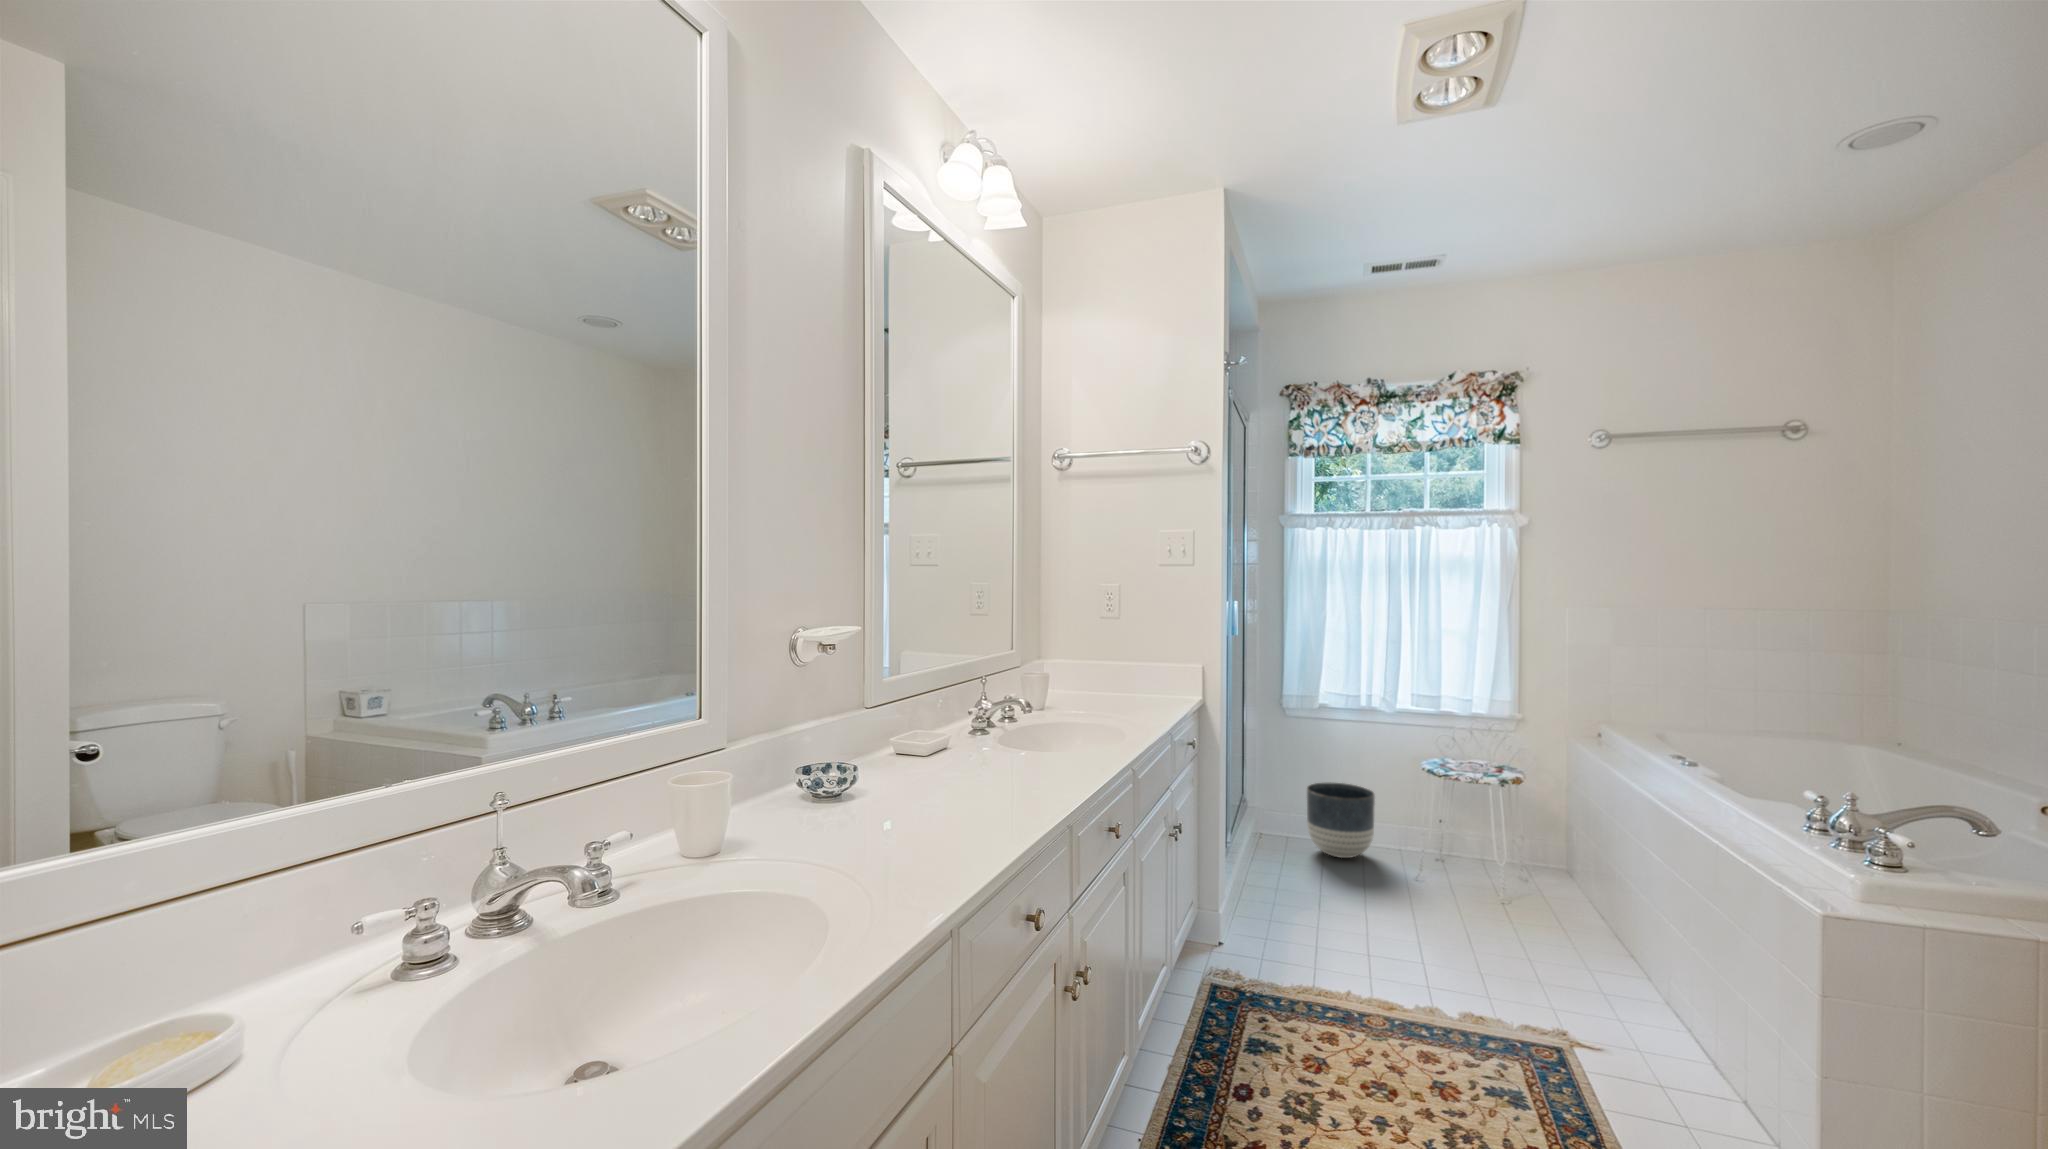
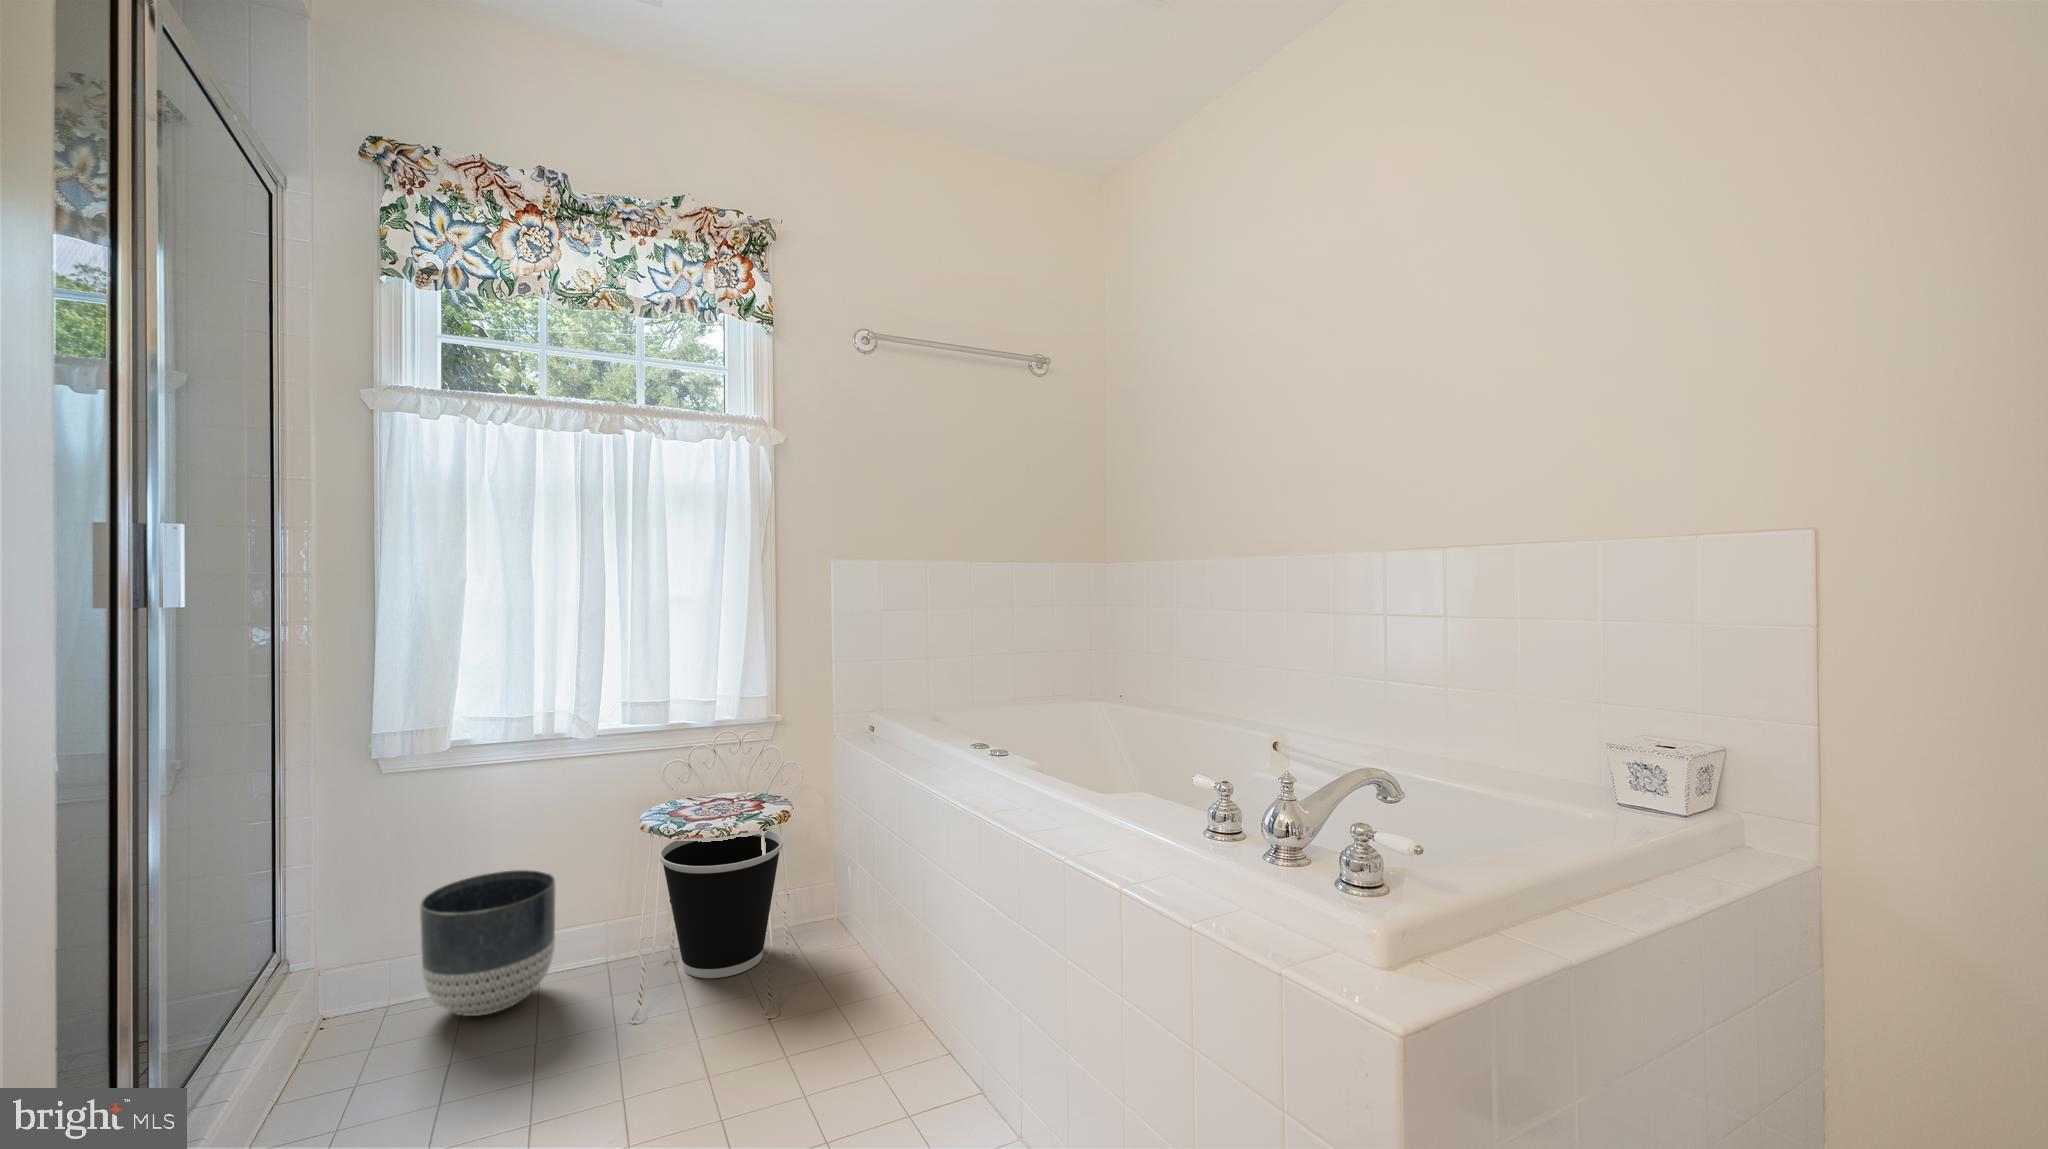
wastebasket: none [1437,788,1526,883] -> present [659,831,783,978]

